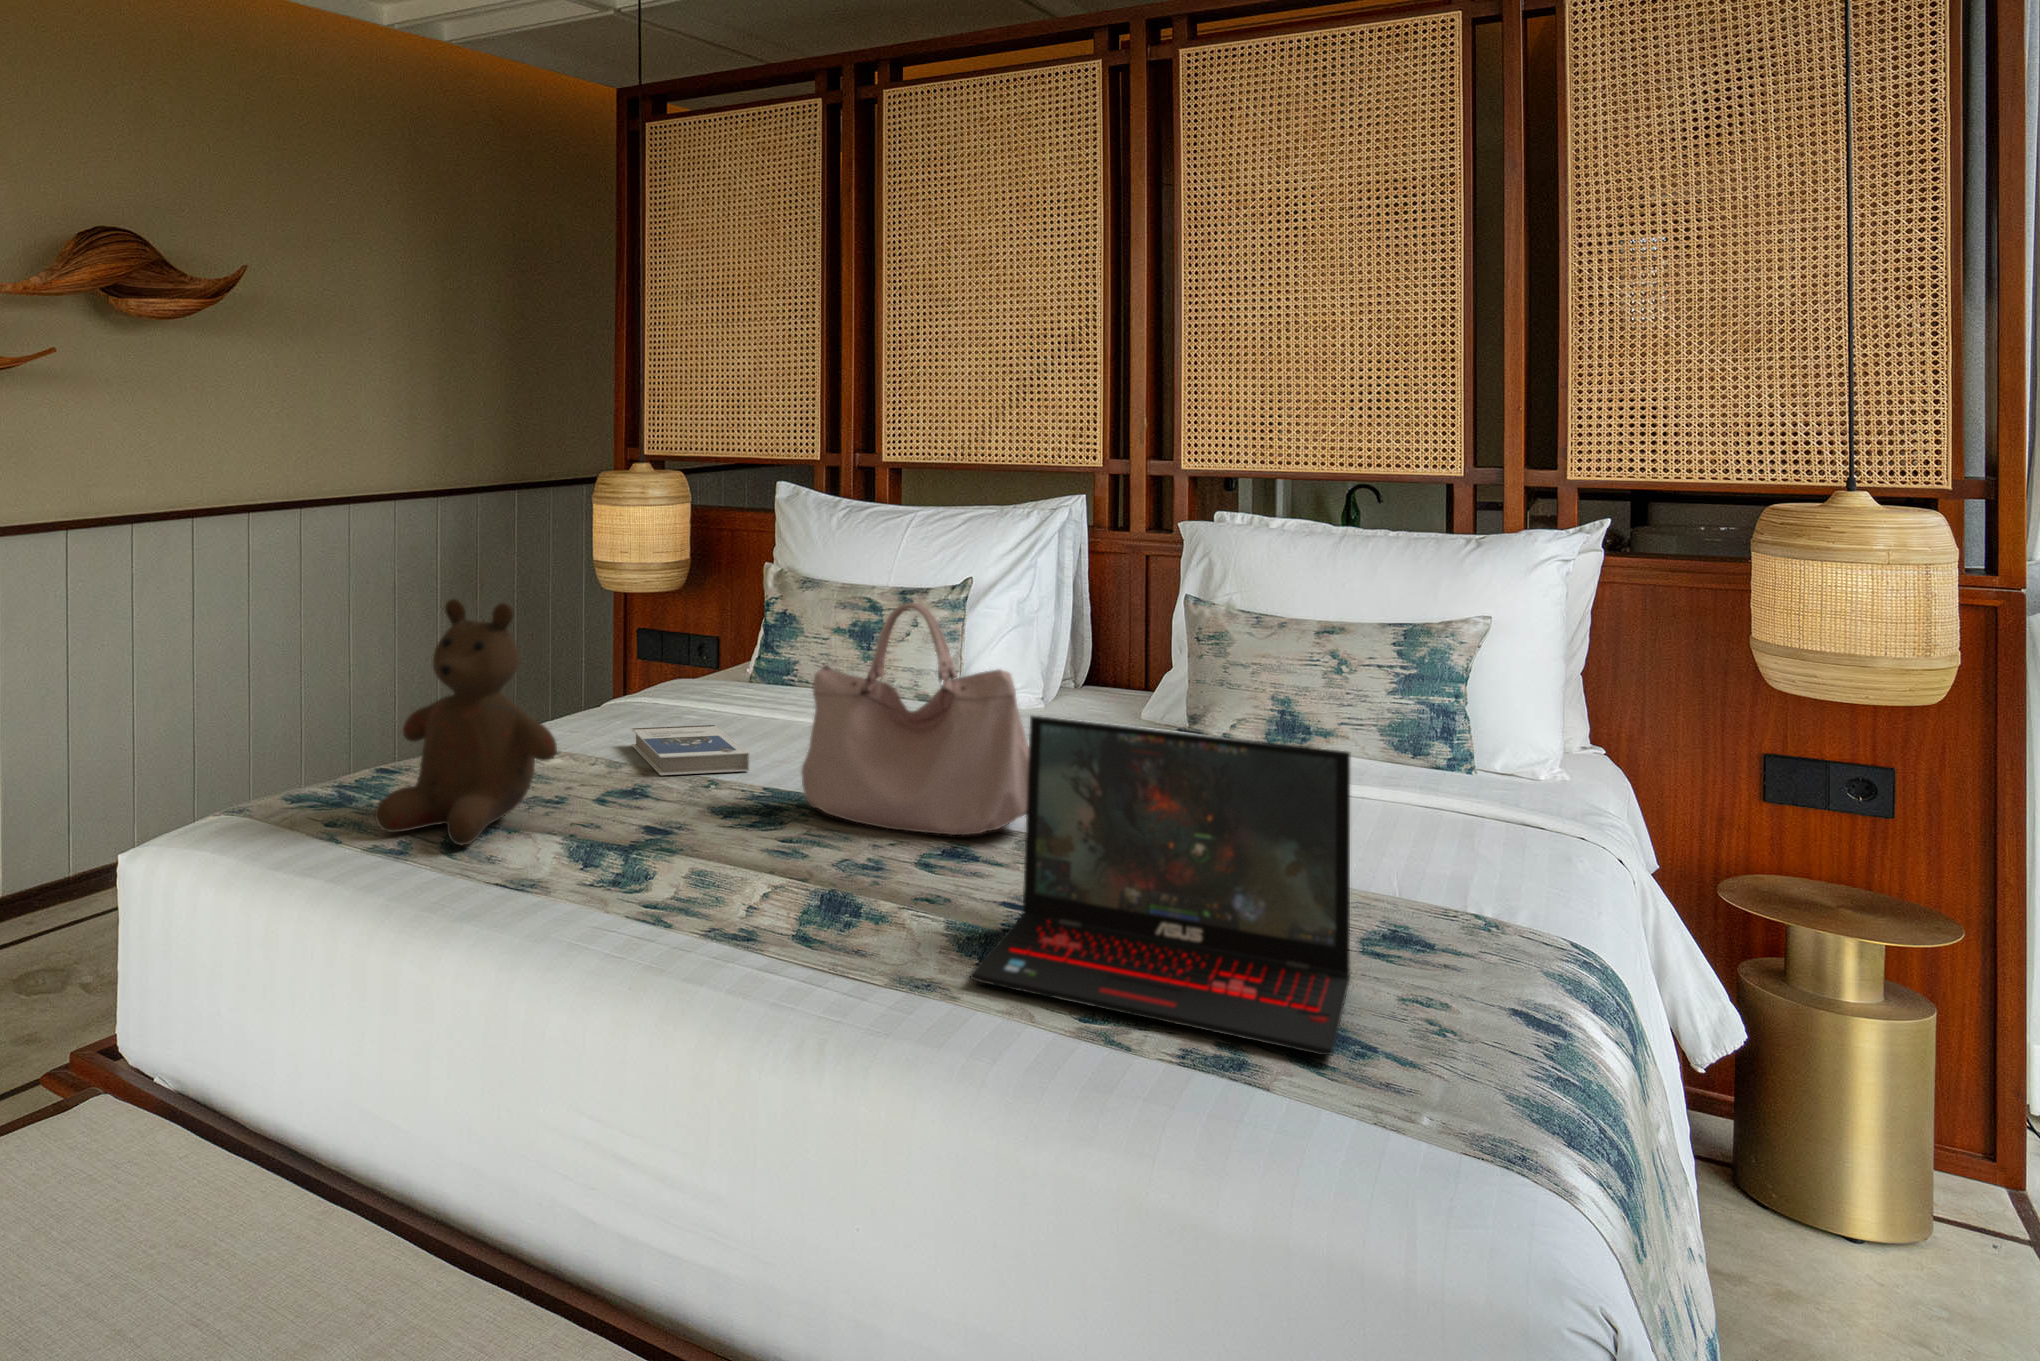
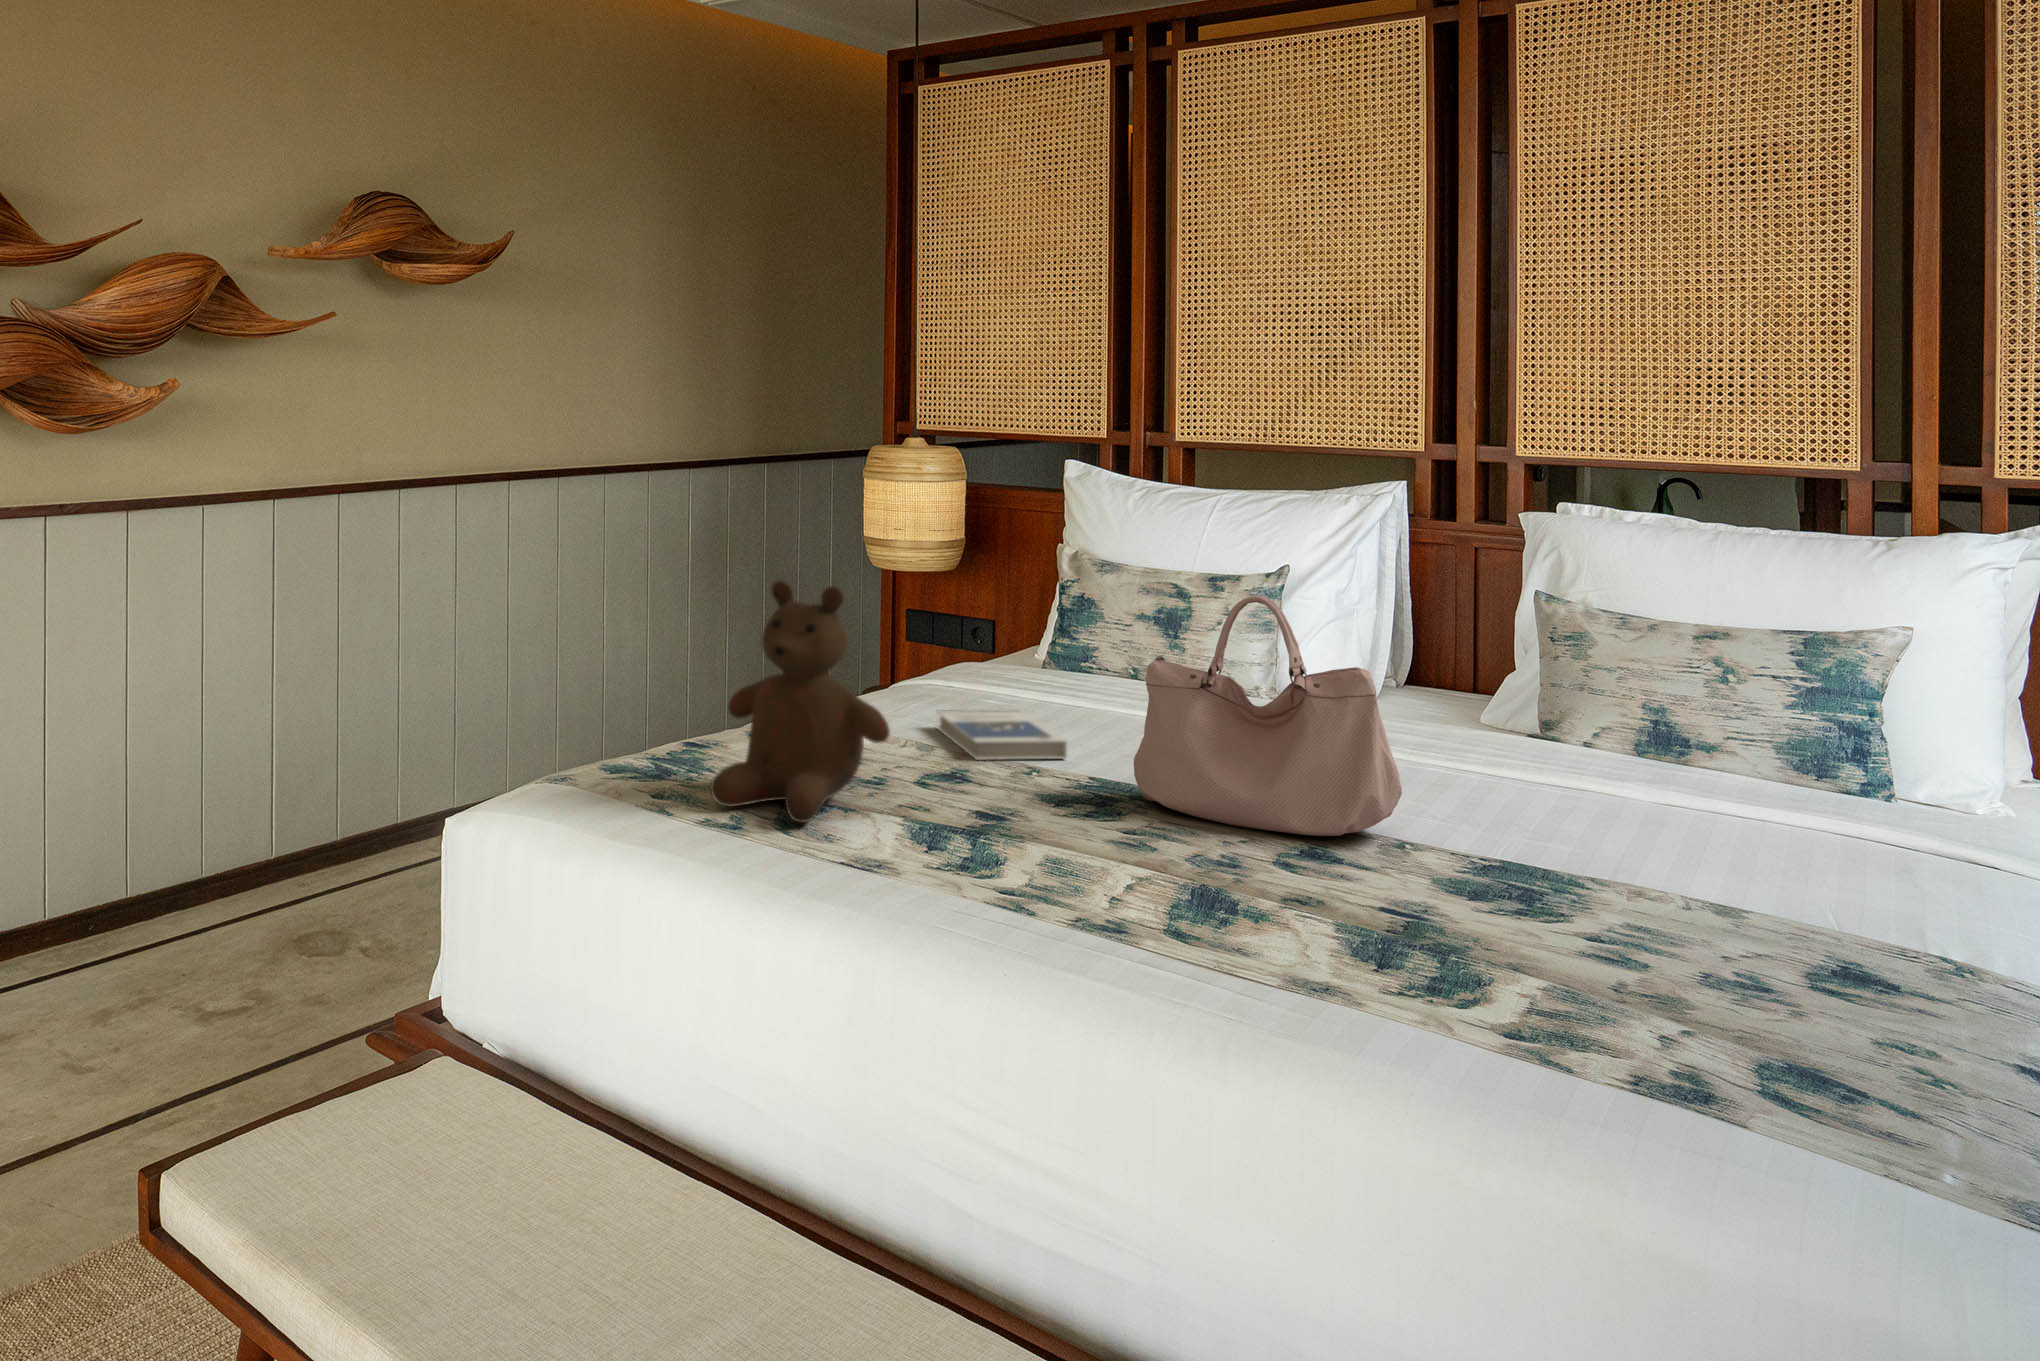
laptop: present [970,716,1350,1055] -> none [1377,720,1813,1094]

